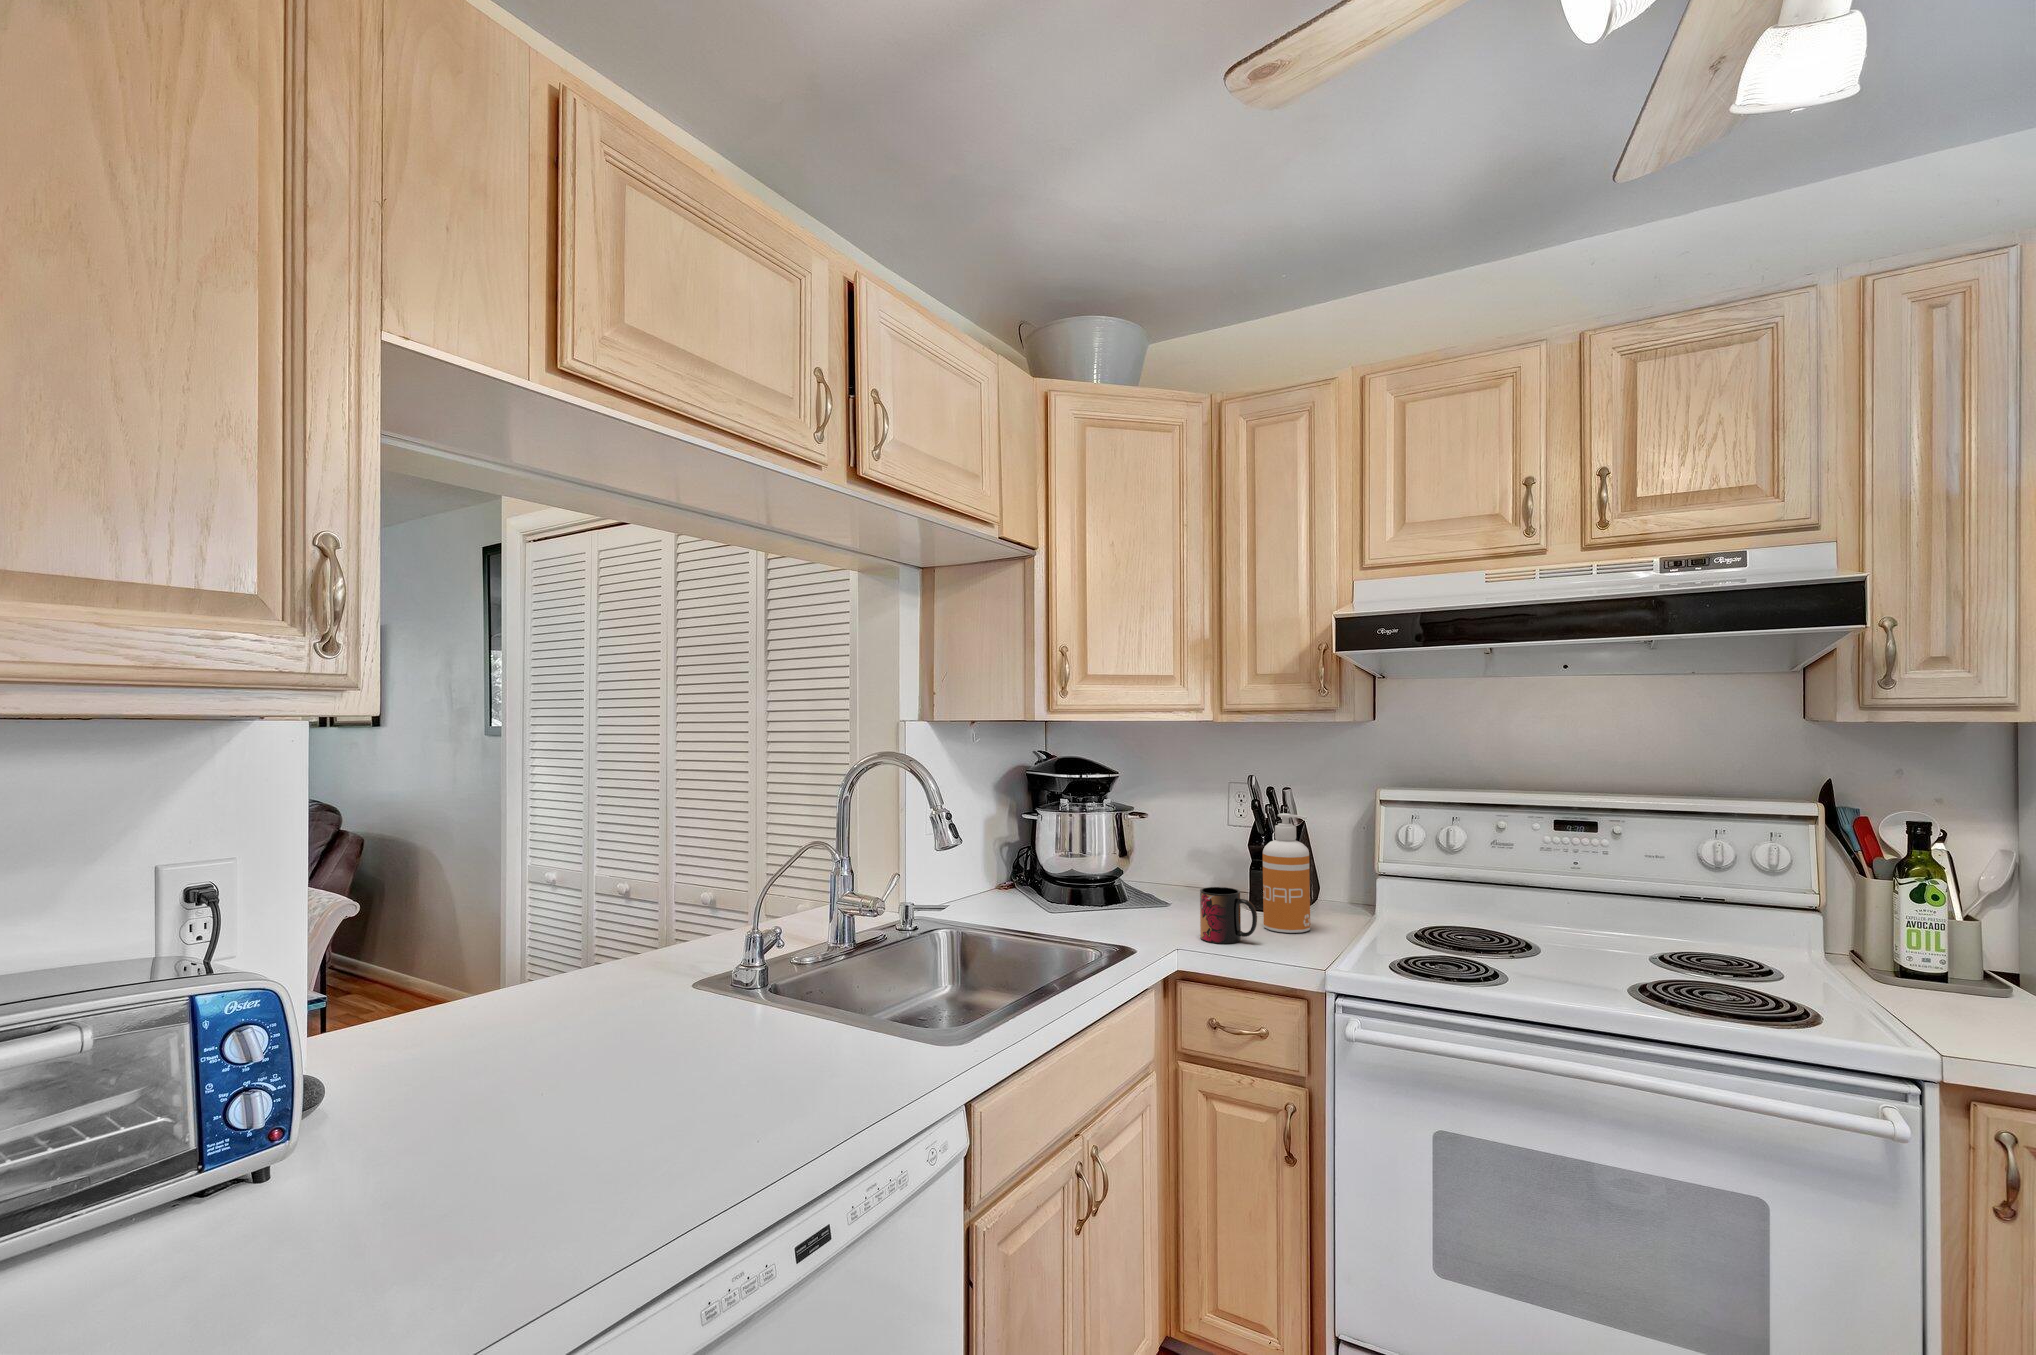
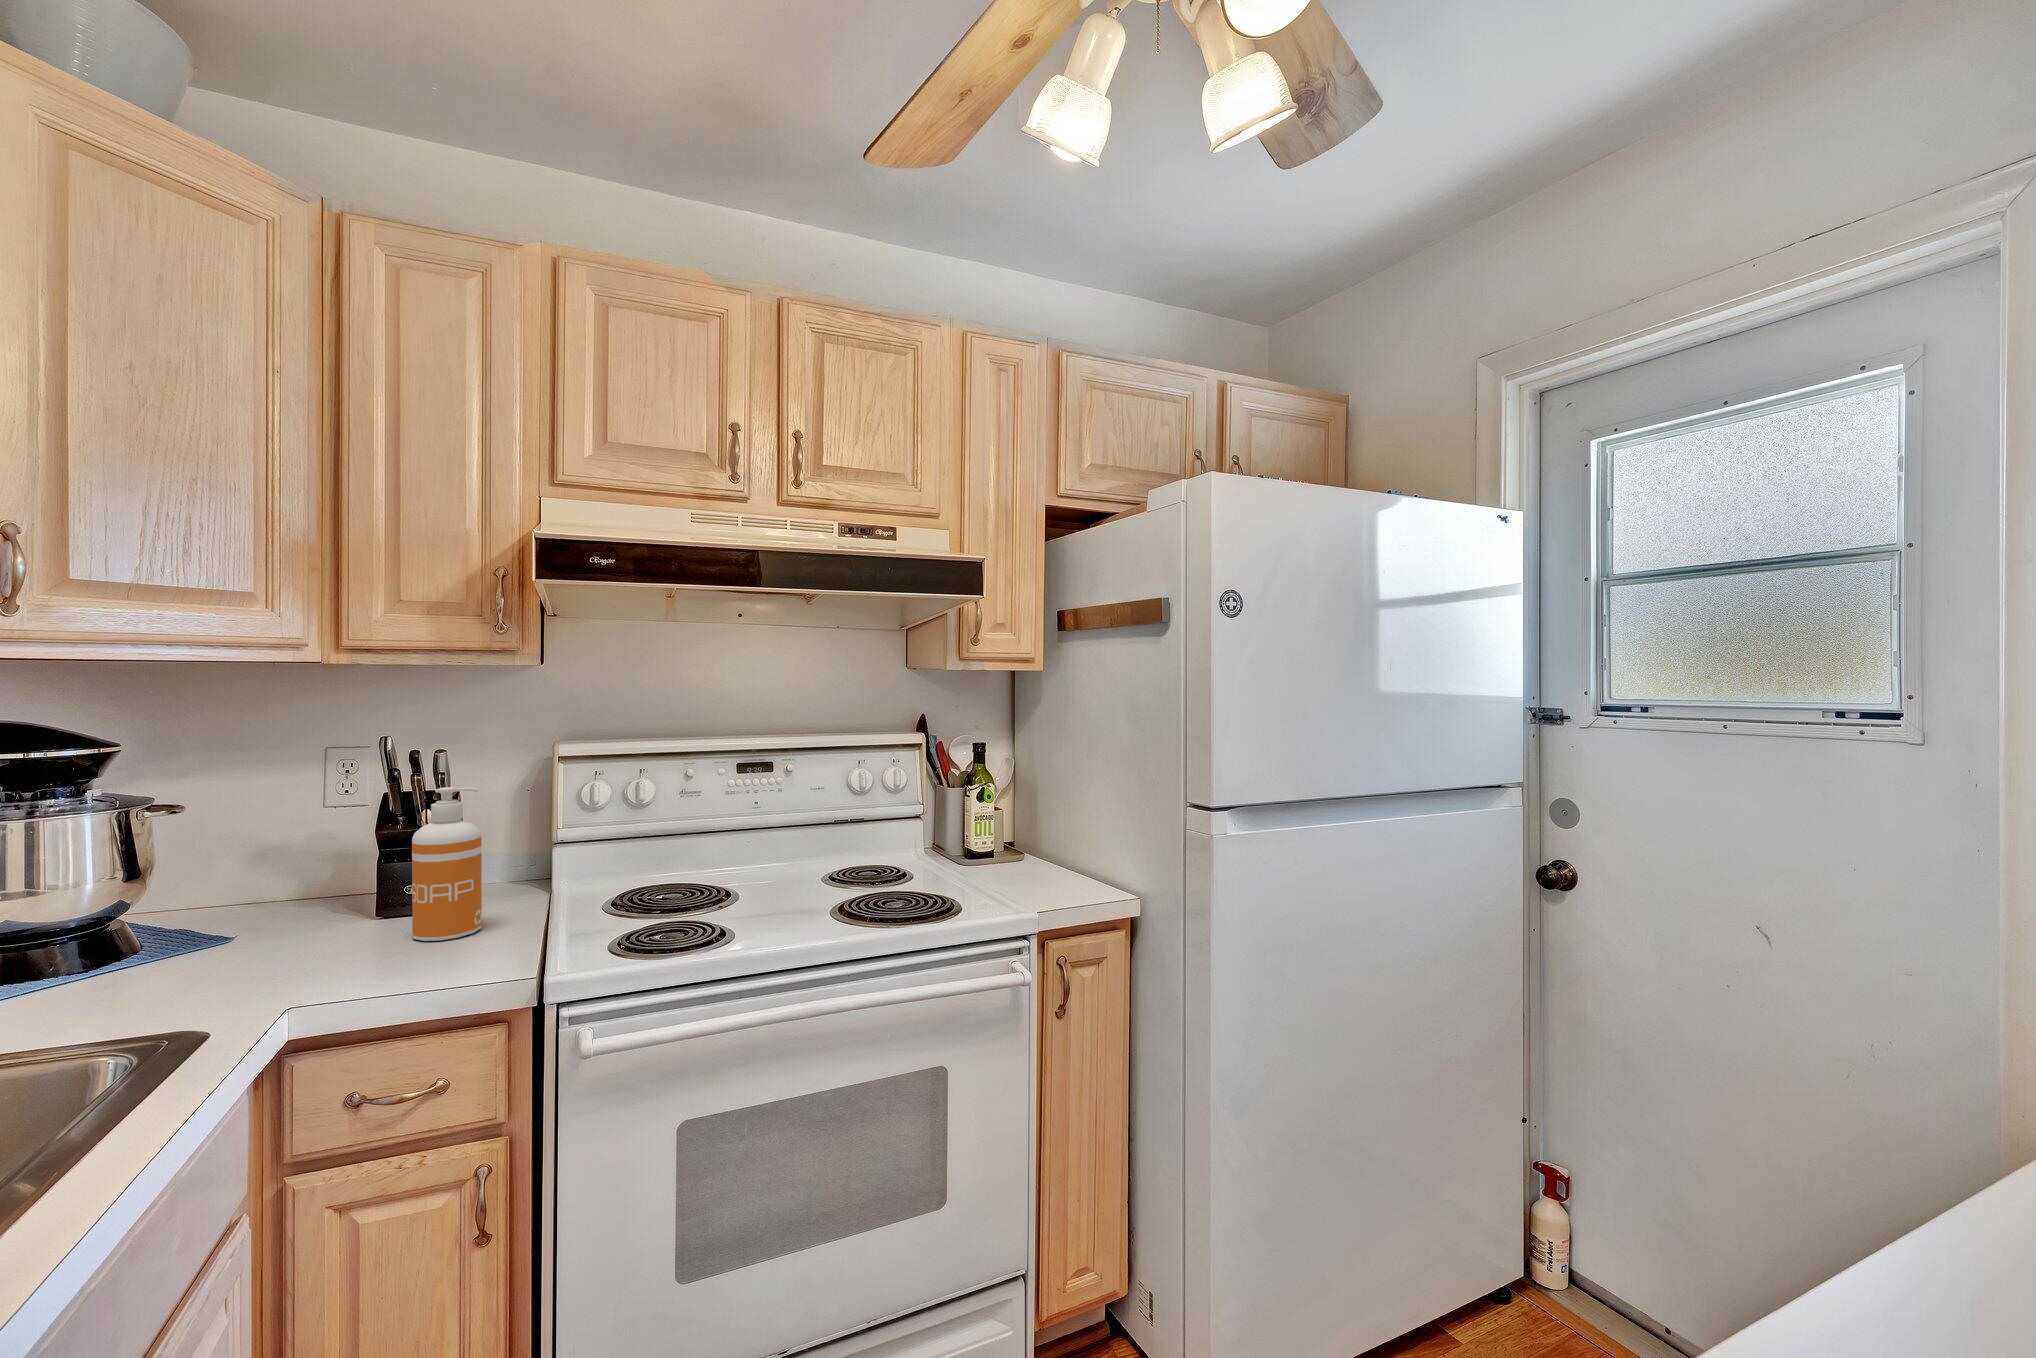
mug: present [1200,887,1257,943] -> none [316,899,415,982]

